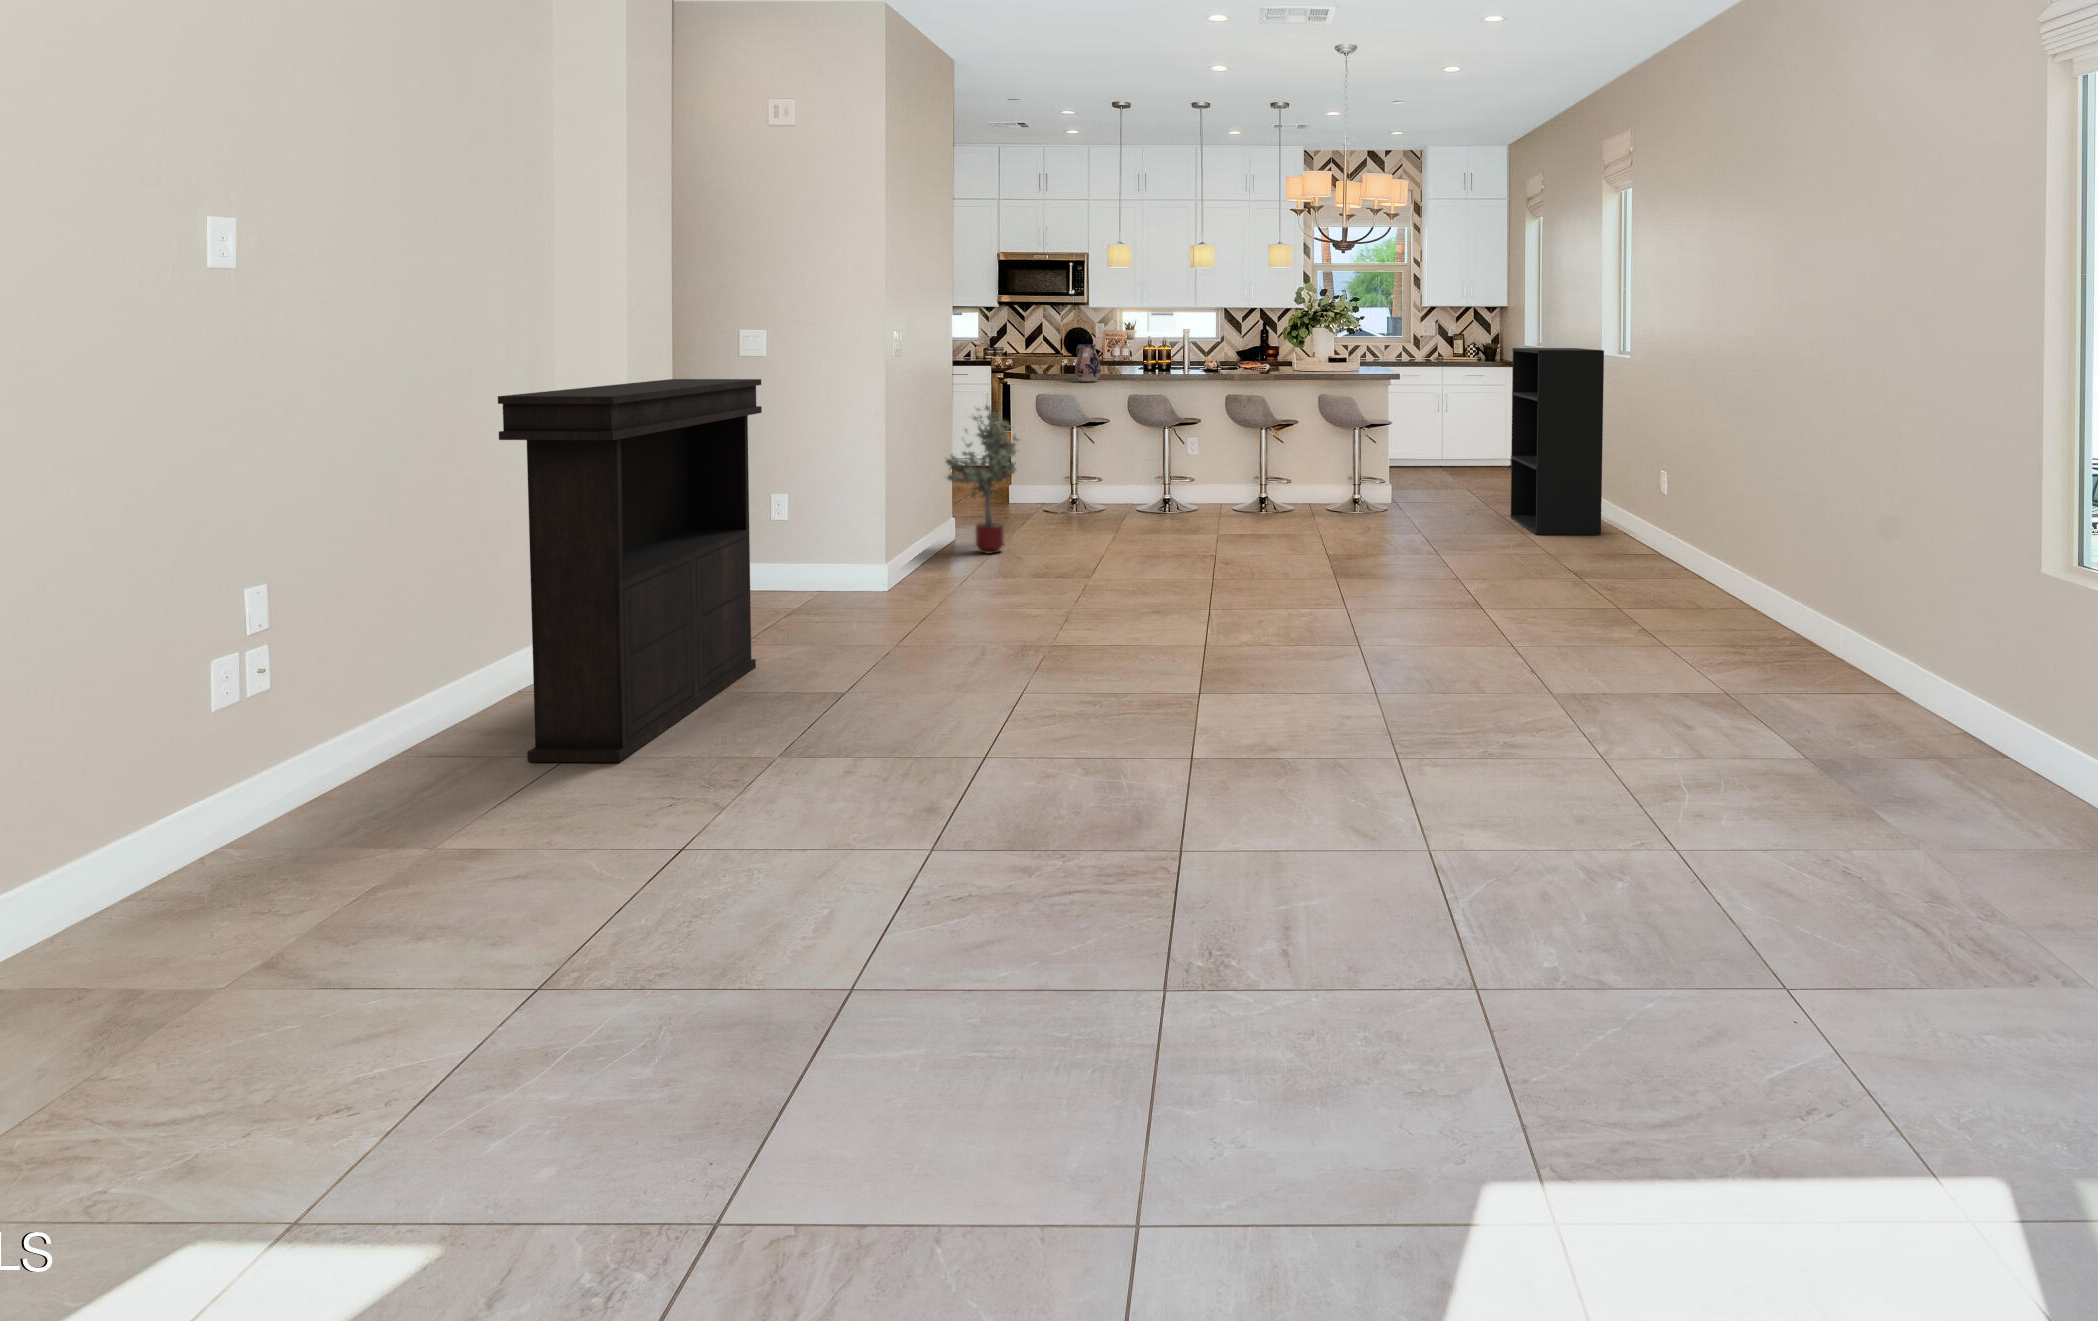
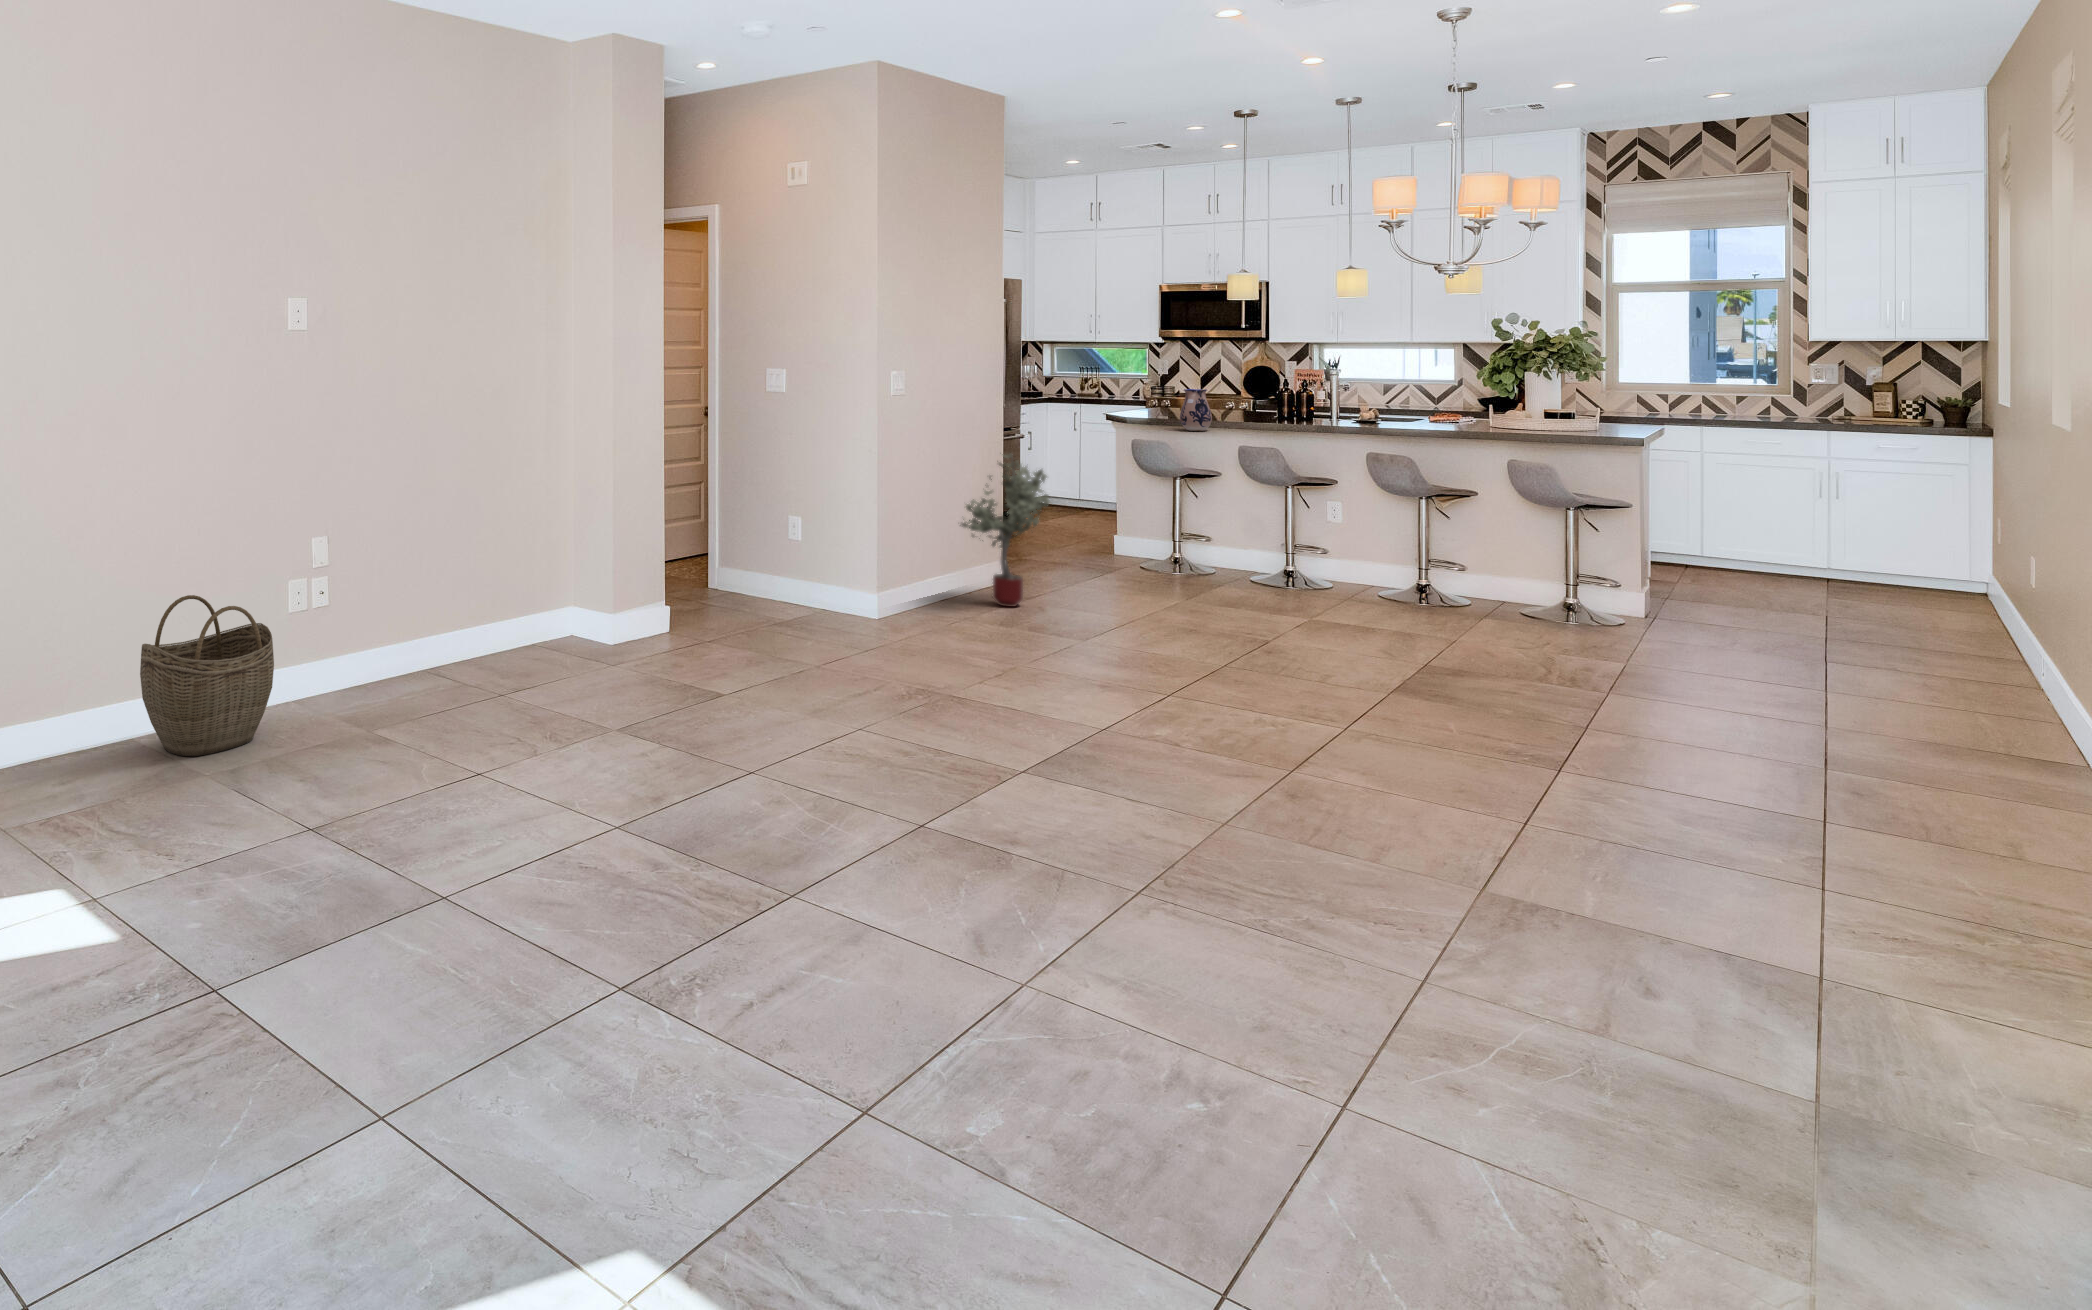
bookshelf: present [1510,348,1604,535] -> none [1838,413,2000,722]
console table: present [498,379,762,762] -> none [407,420,667,728]
woven basket: none [118,656,351,900] -> present [140,595,274,756]

